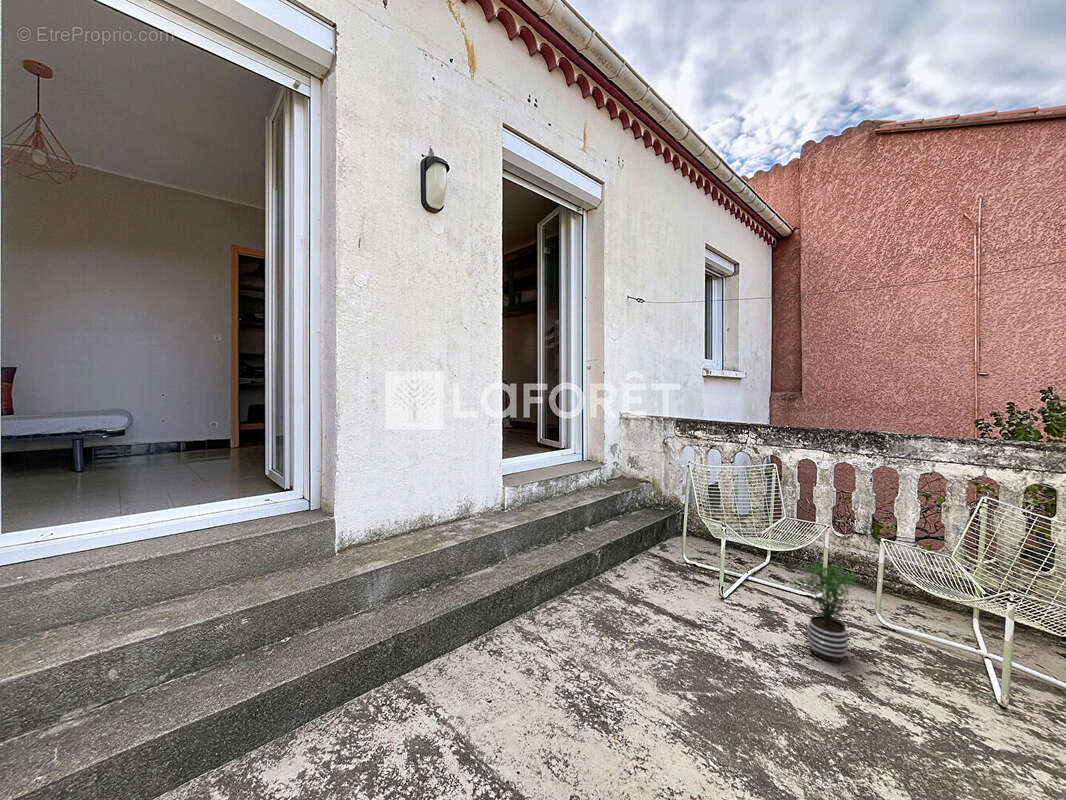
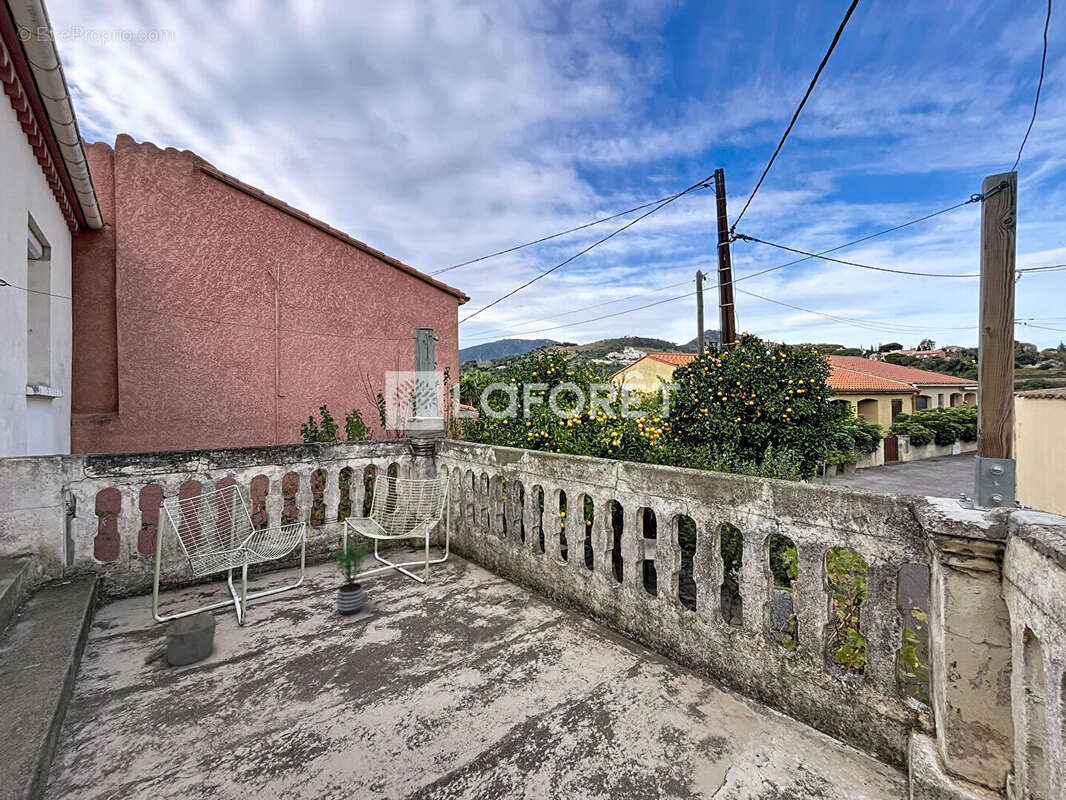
bucket: none [643,561,688,603] -> present [145,614,216,665]

